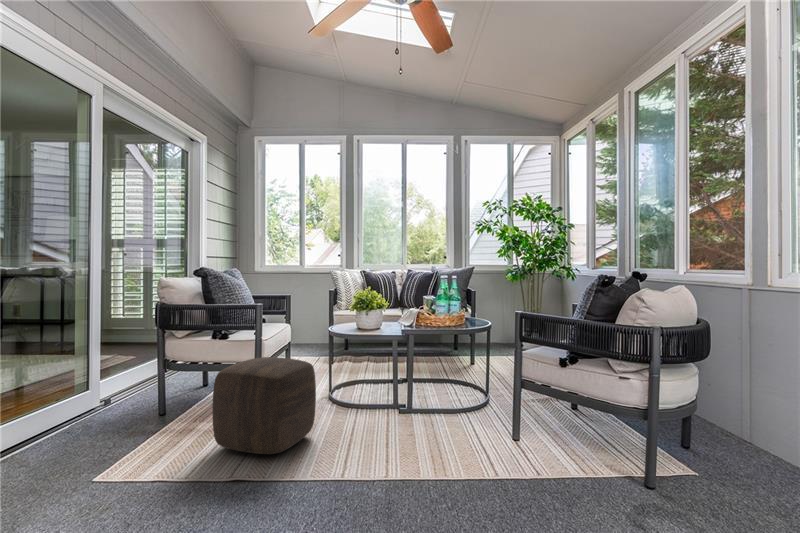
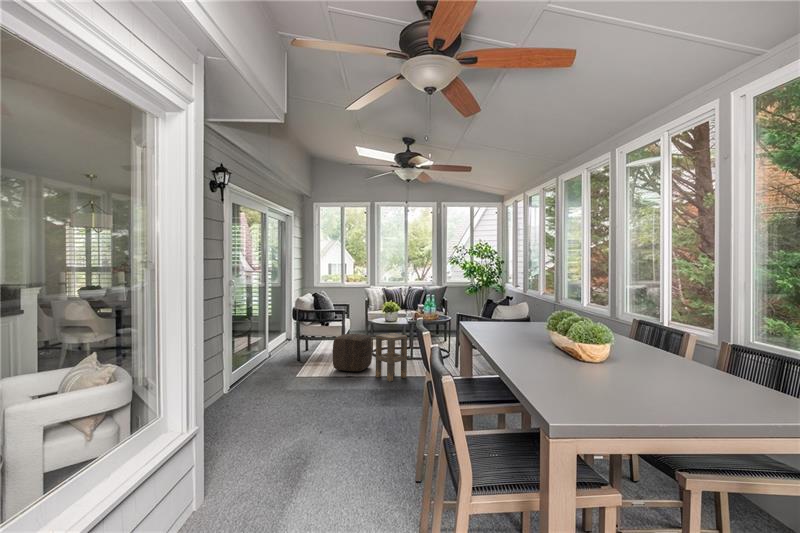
side table: none [311,358,393,497] -> present [375,333,407,382]

